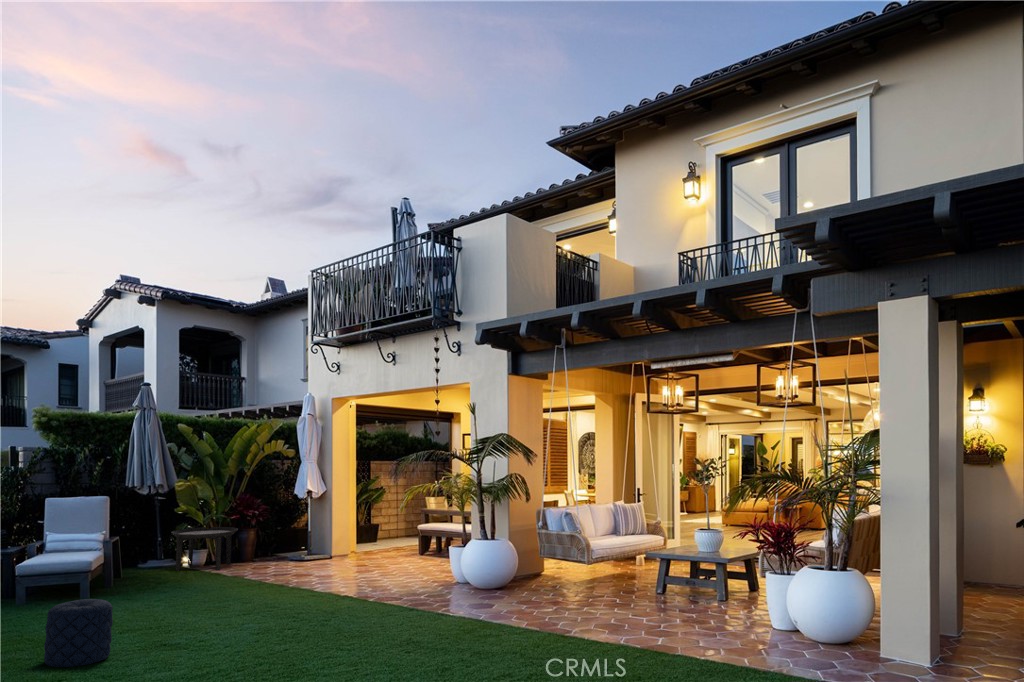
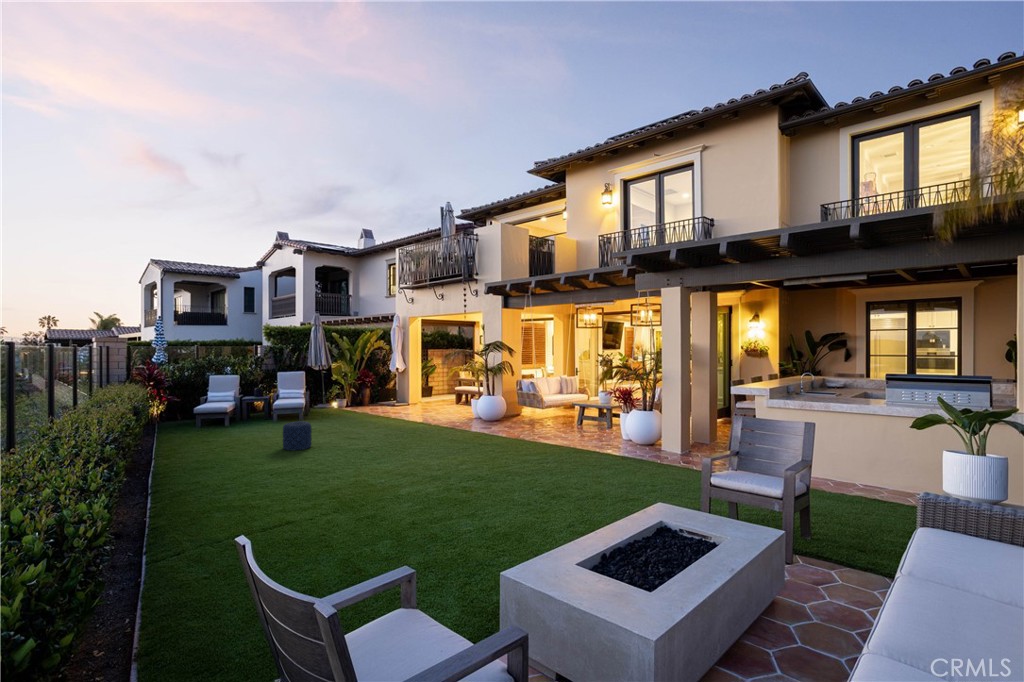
round table: present [171,527,238,571] -> none [325,387,360,410]

